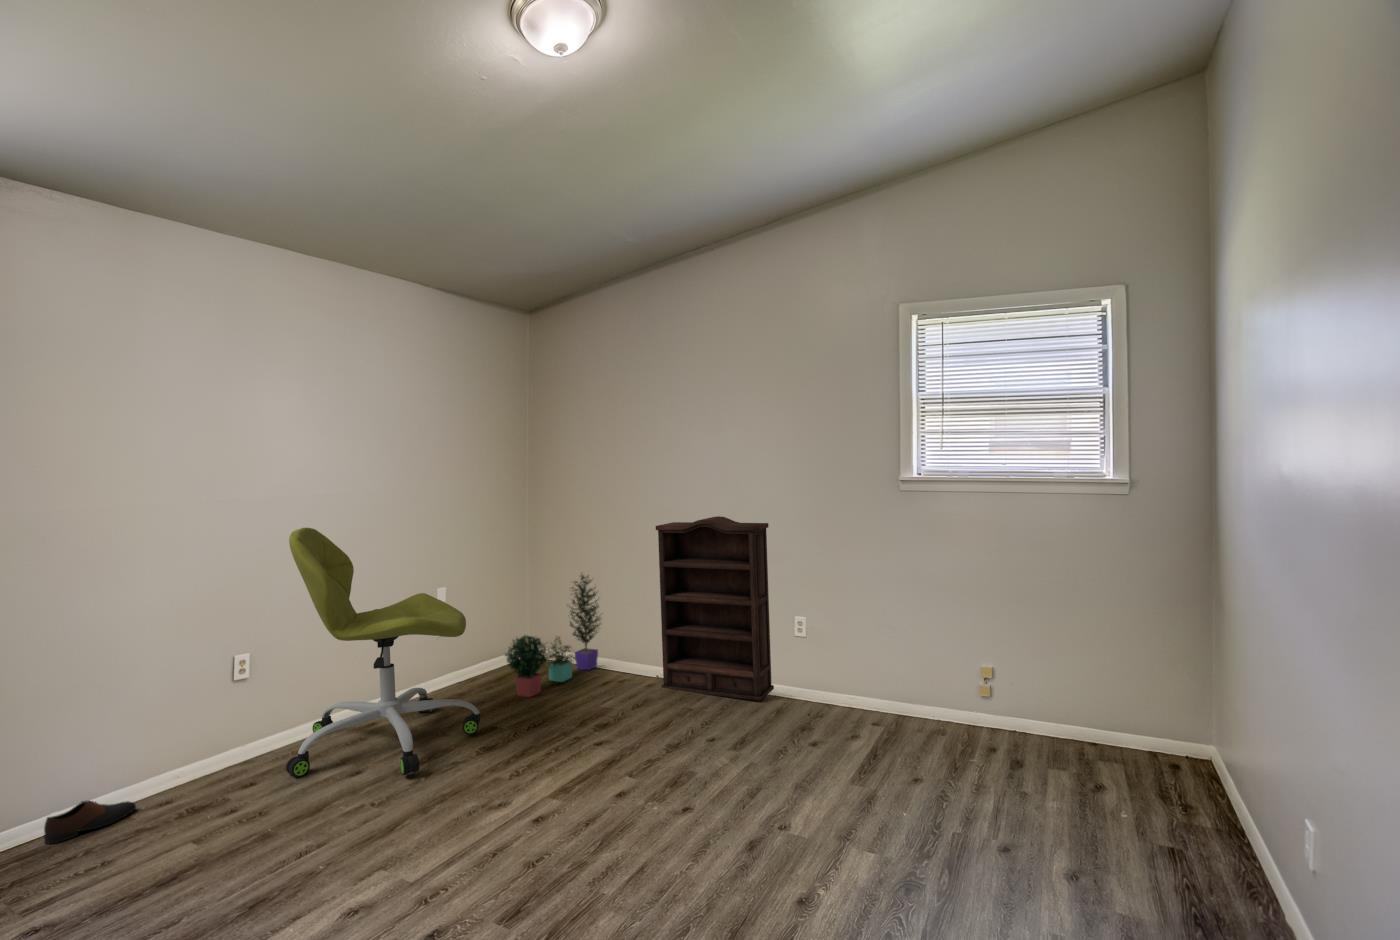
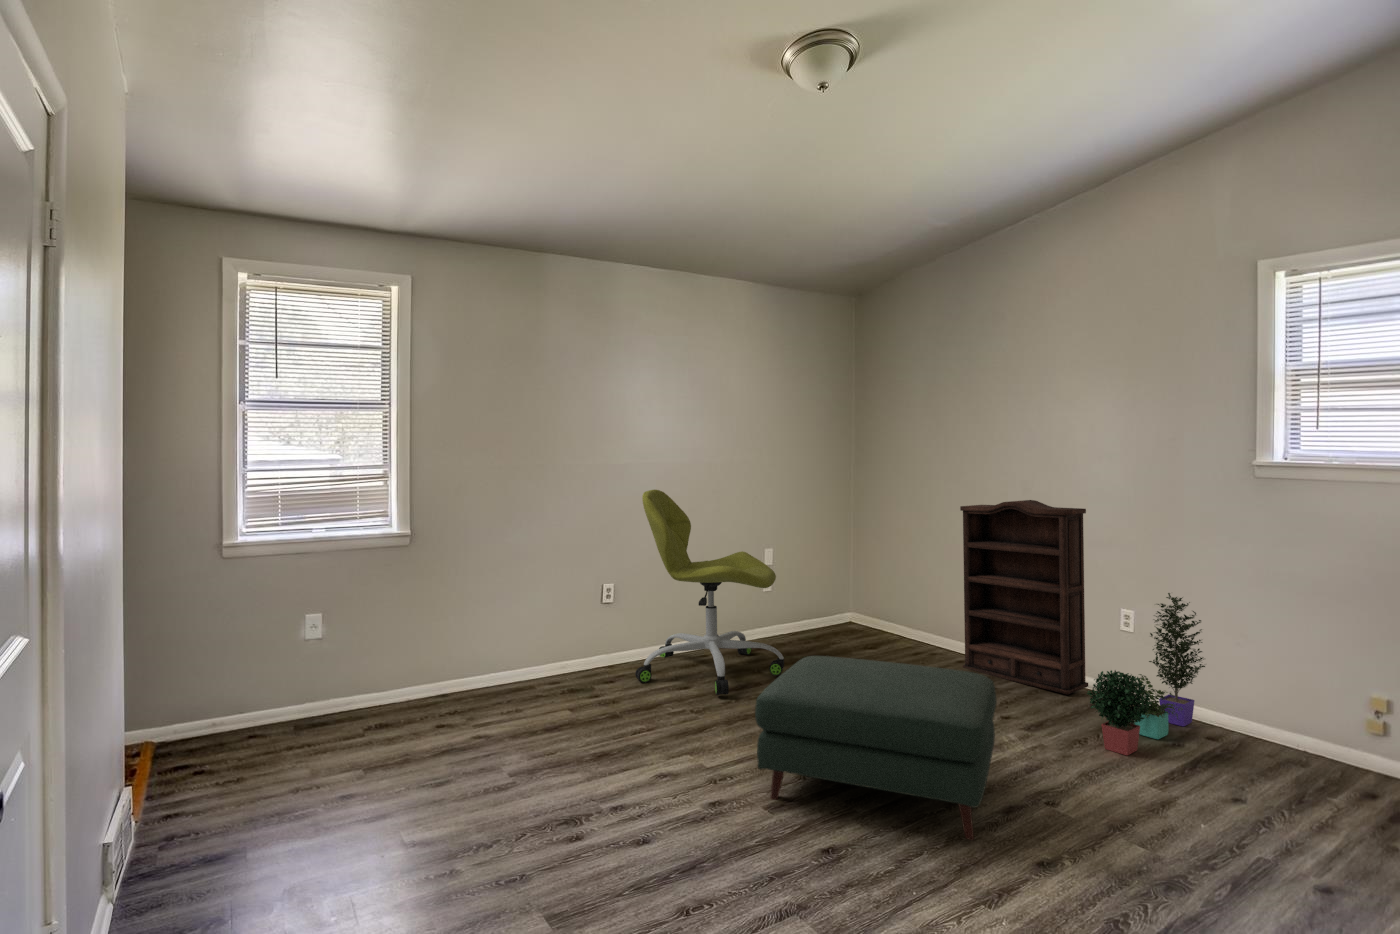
potted plant: present [505,574,601,697] -> present [1087,593,1205,755]
ottoman: none [481,707,738,905] -> present [755,656,997,840]
shoe: present [44,800,136,844] -> none [490,669,541,693]

